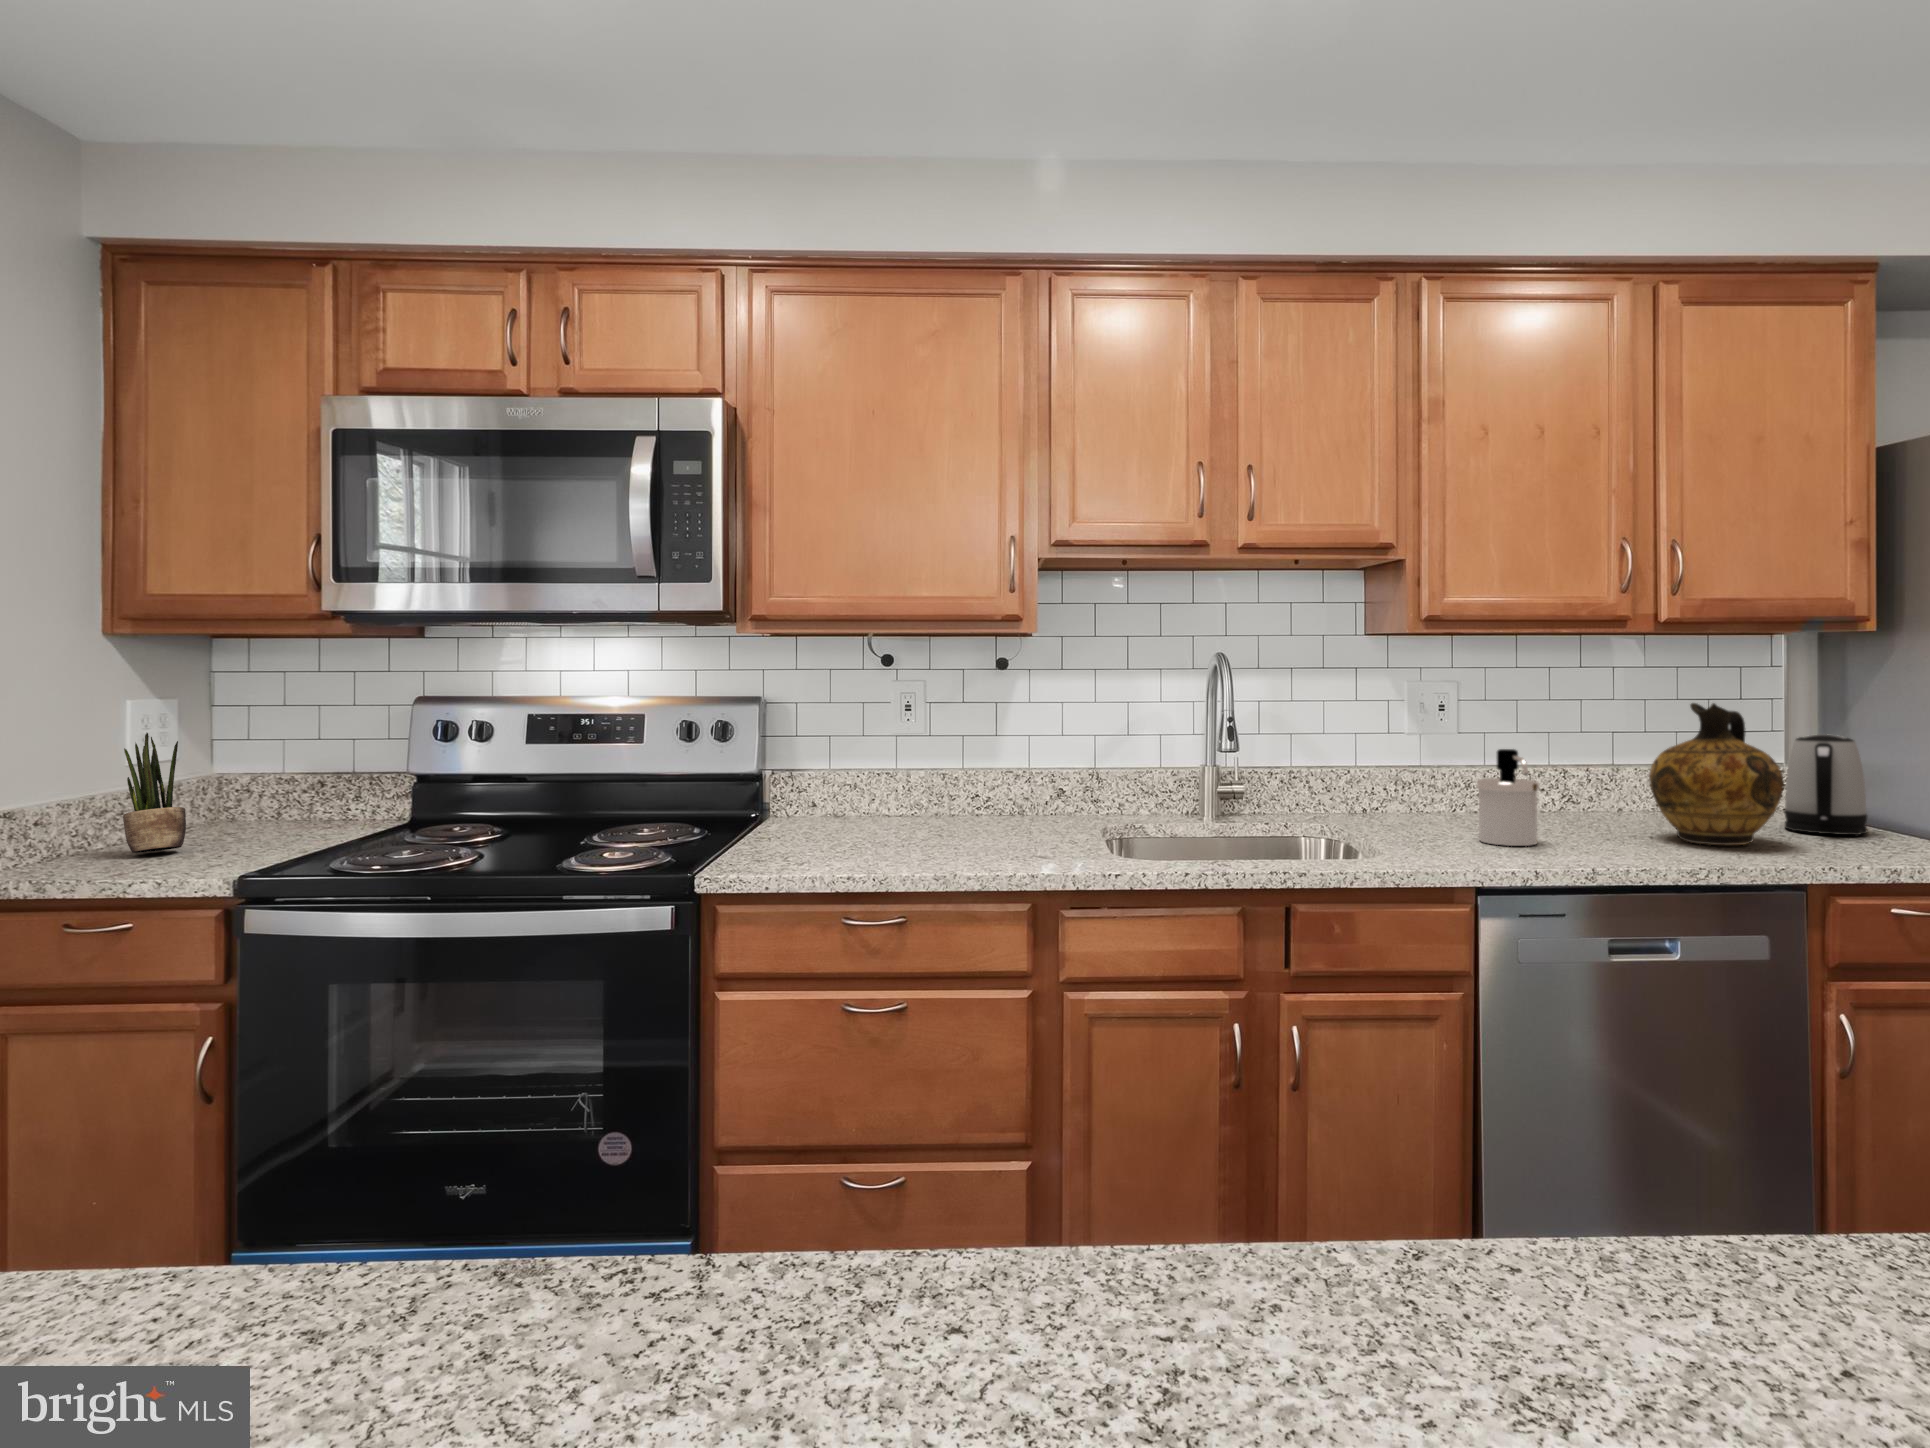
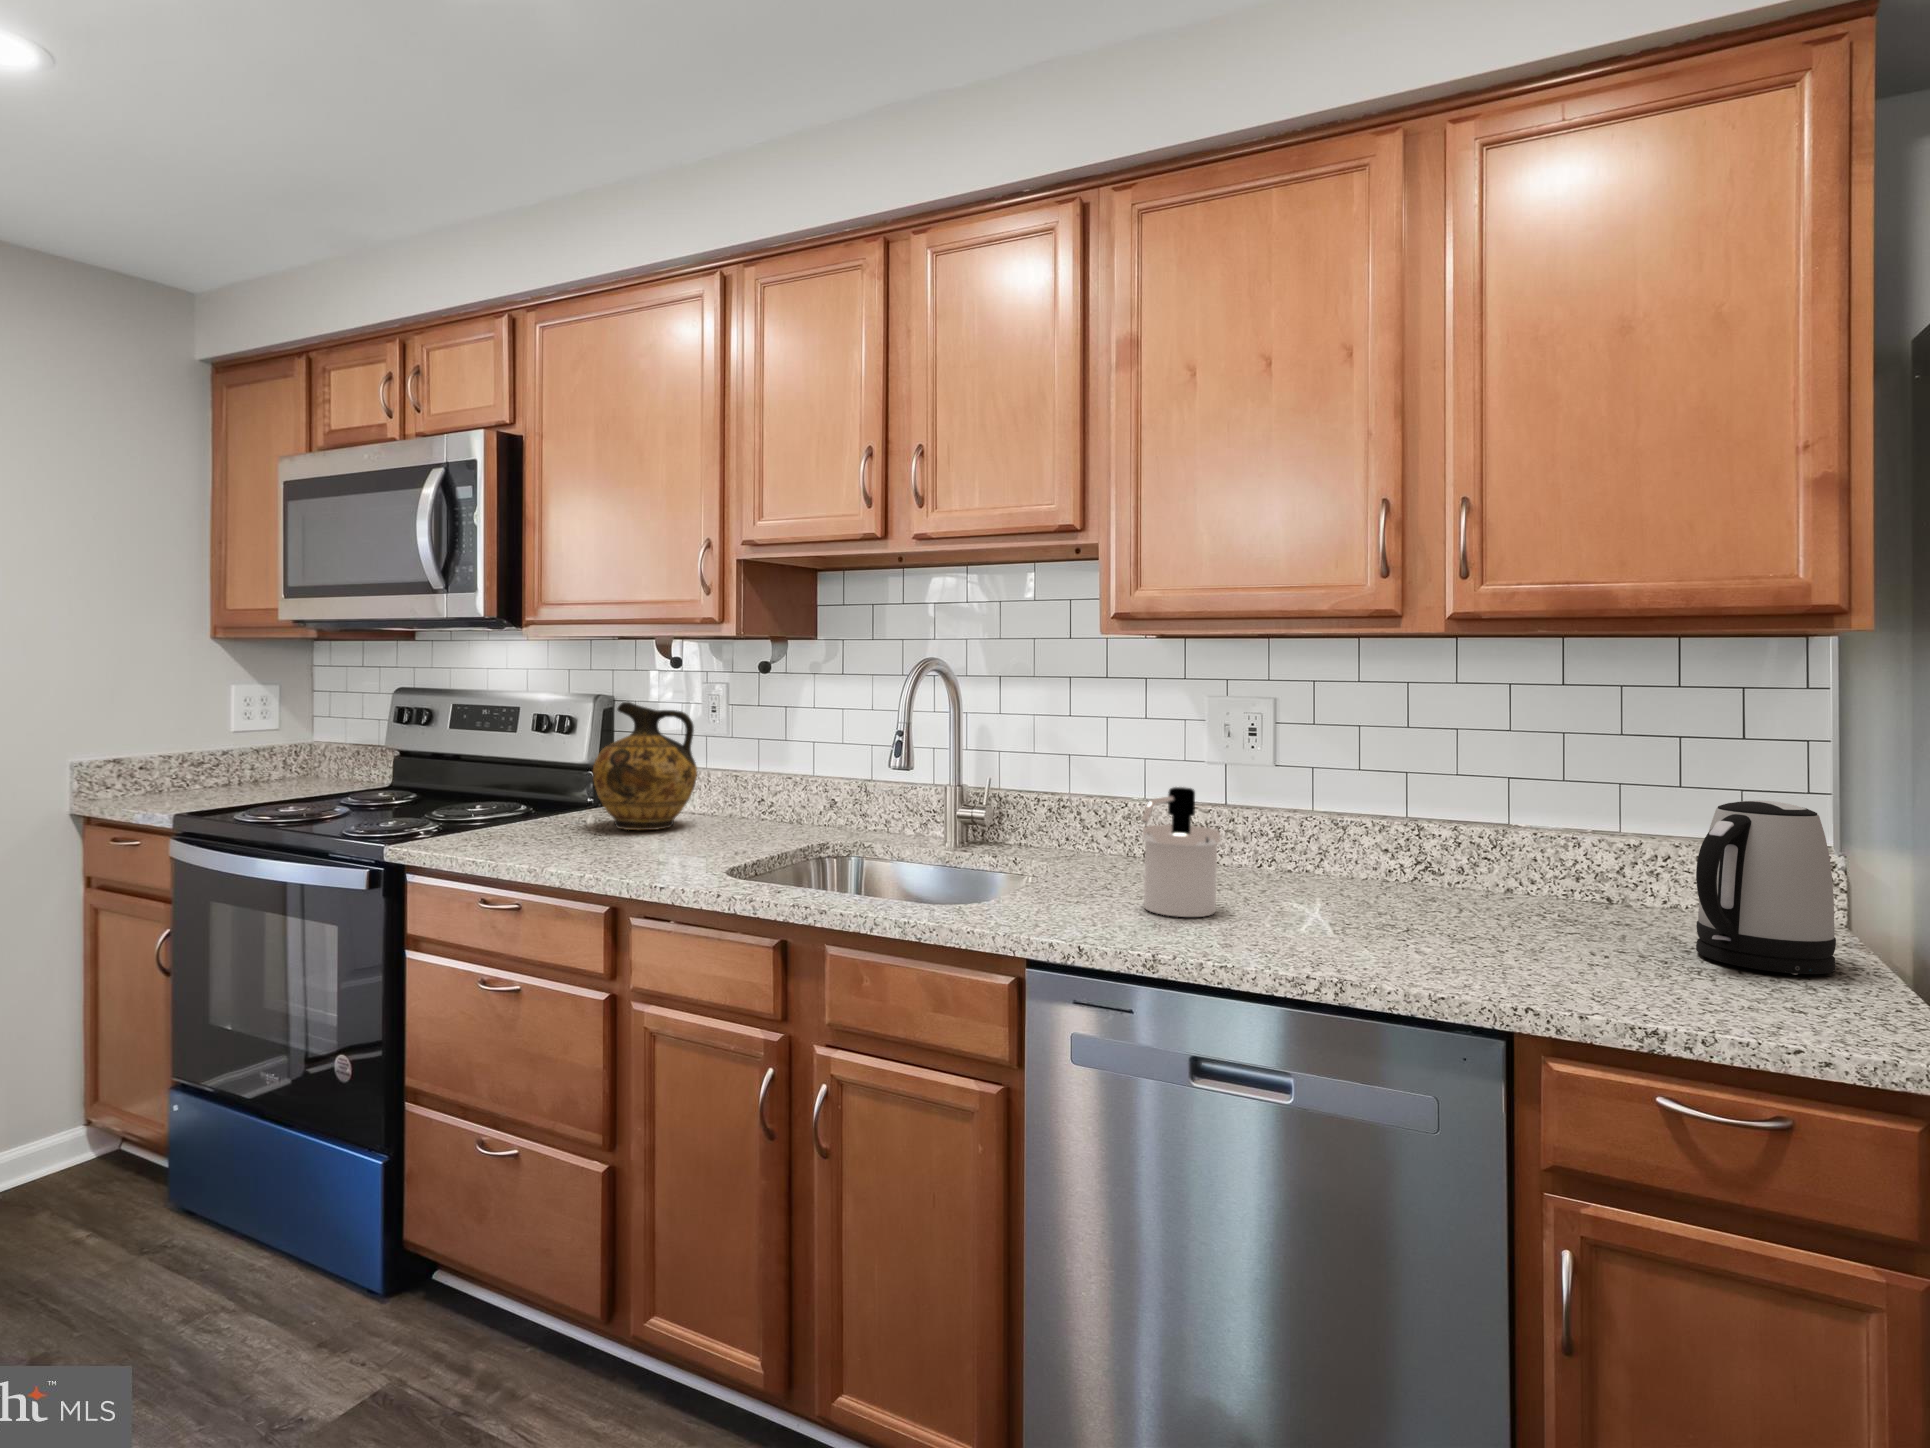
ceramic jug: present [1649,703,1784,845] -> present [593,702,697,830]
potted plant: present [123,733,186,853] -> none [188,708,229,794]

